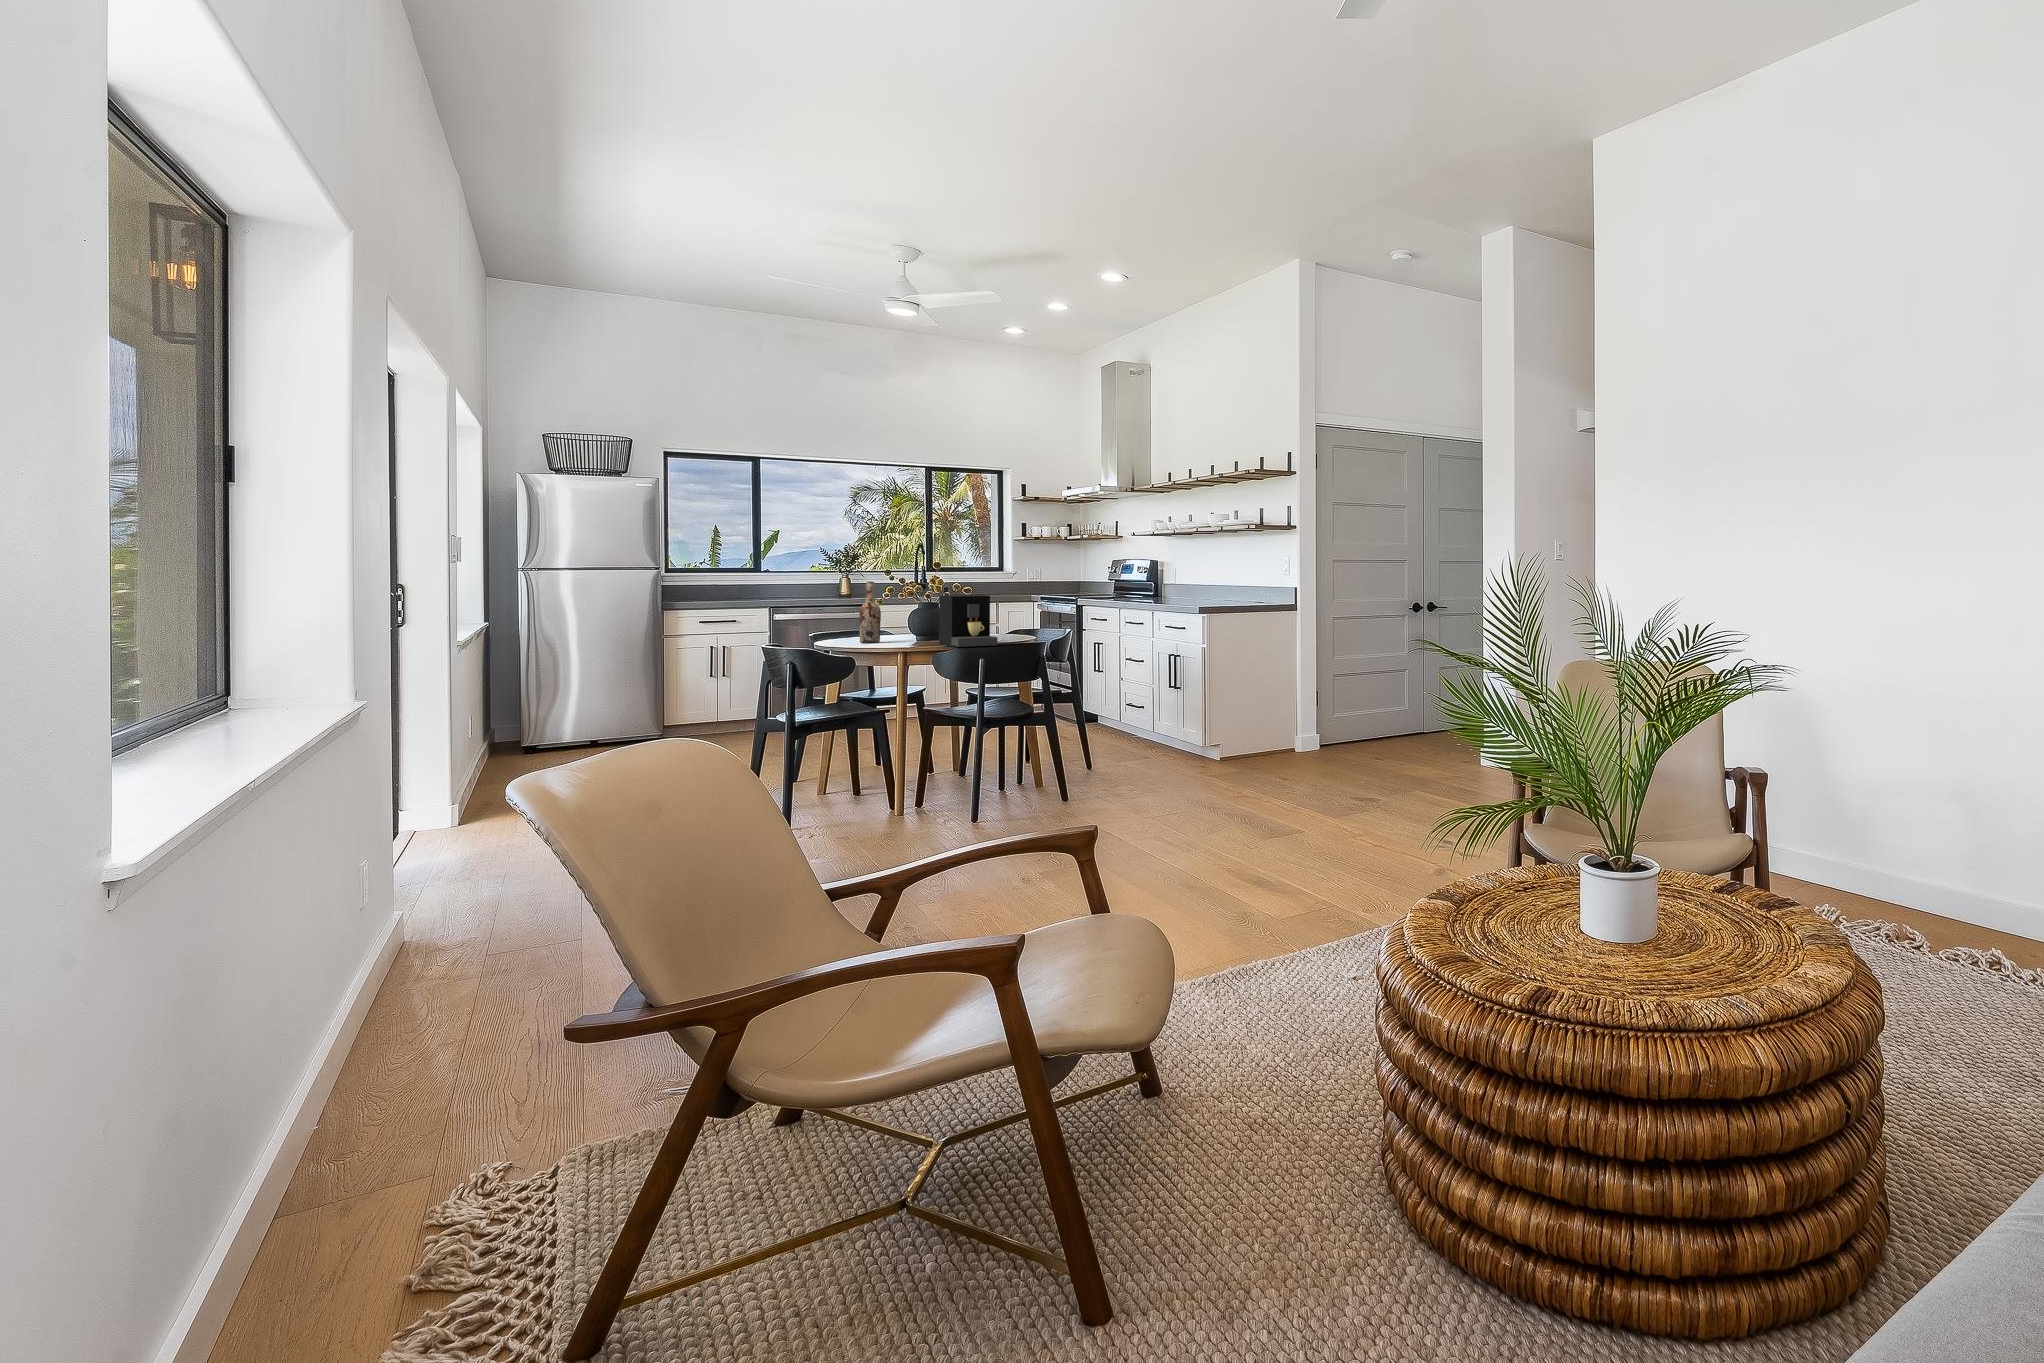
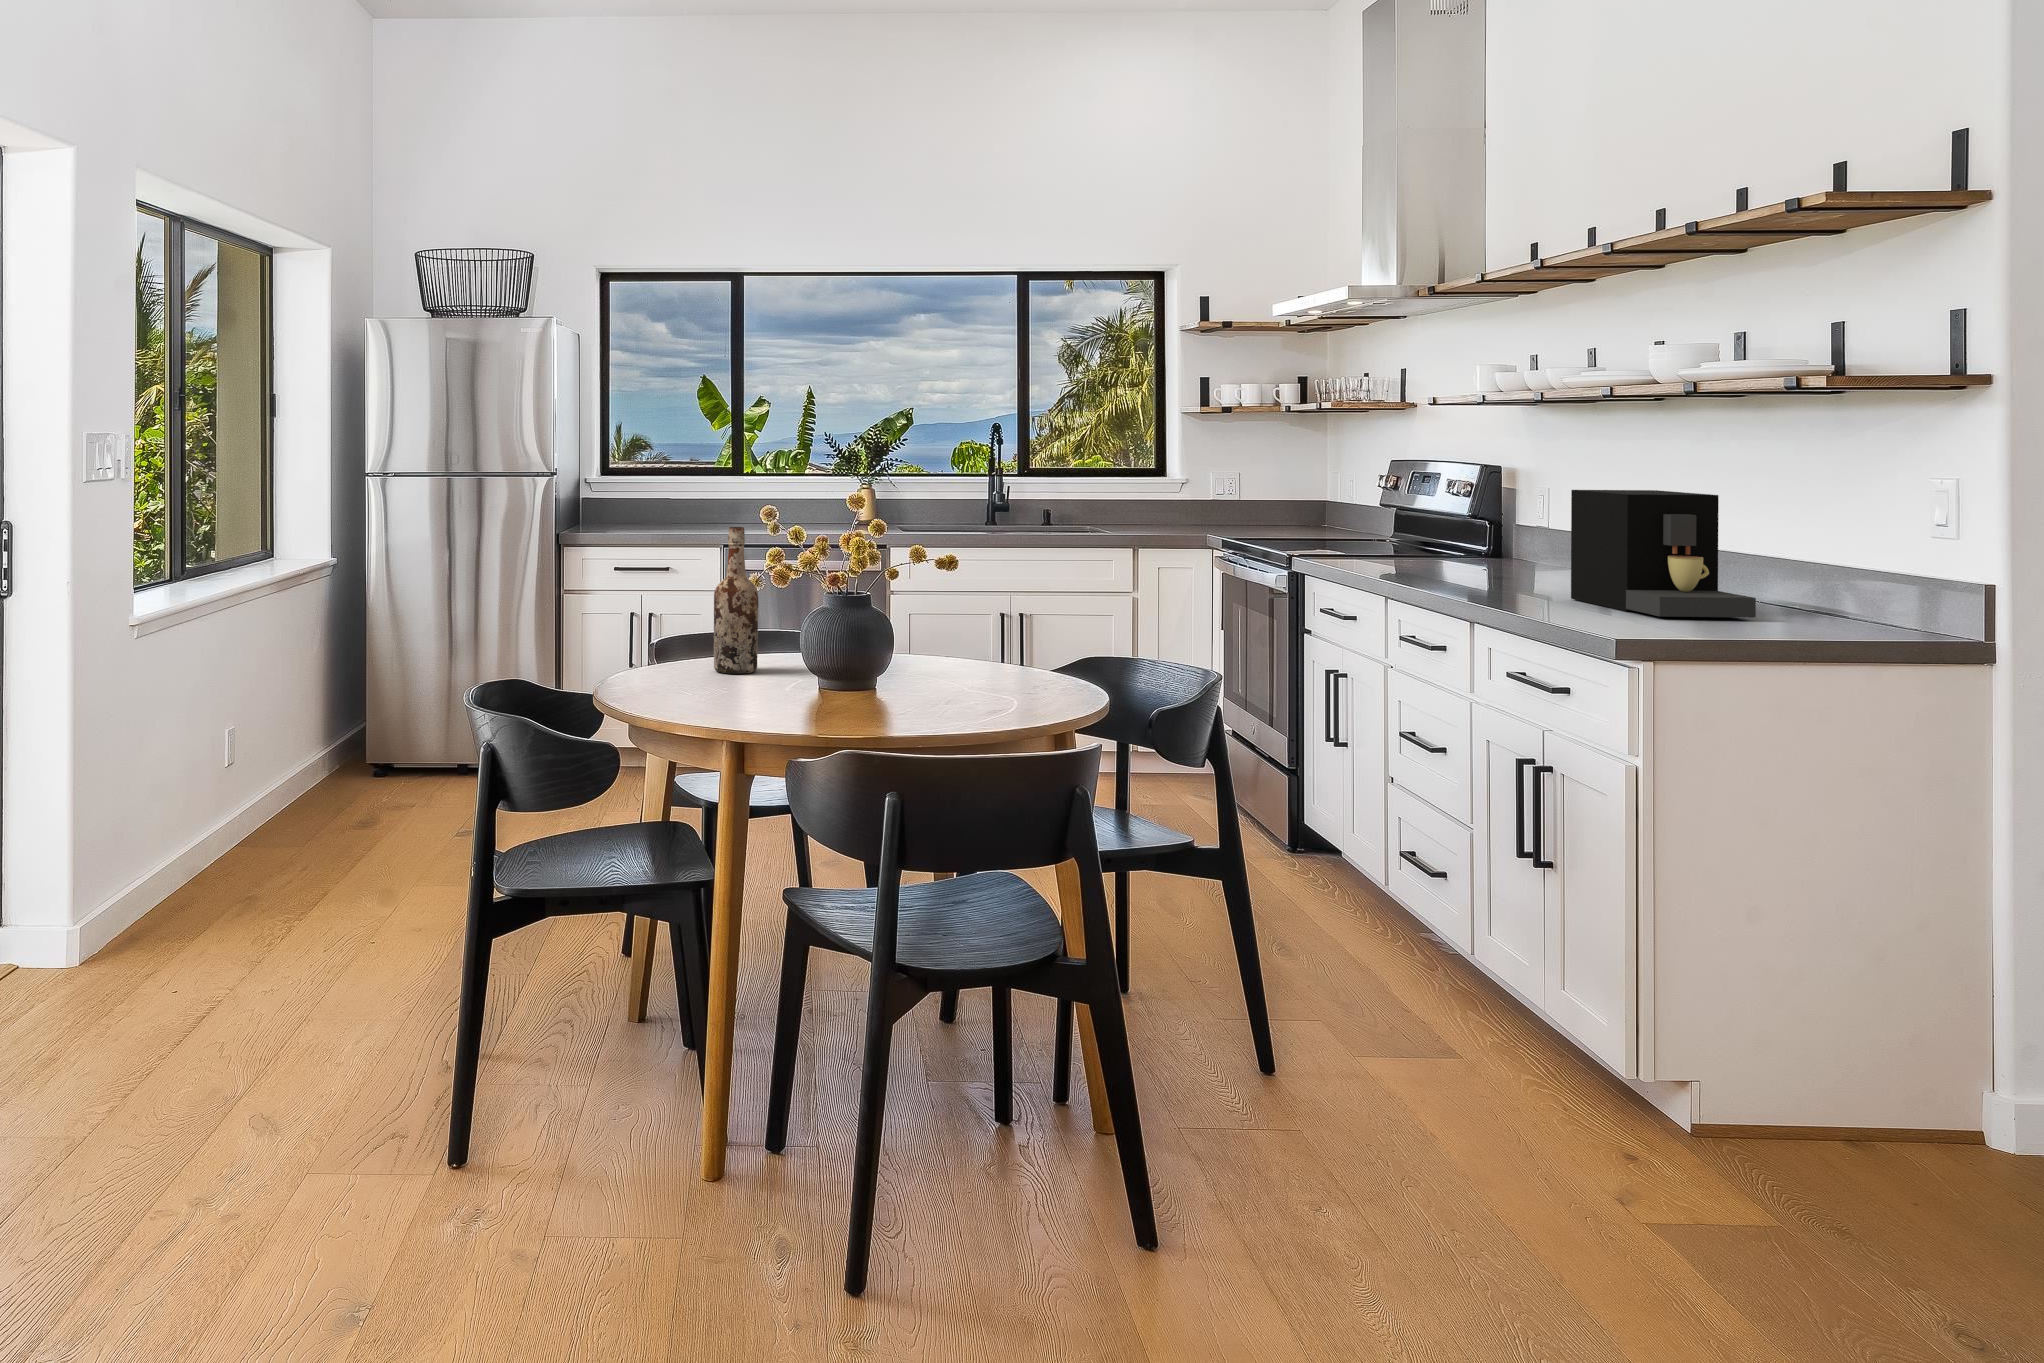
coffee maker: present [939,595,998,647] -> present [1571,490,1756,618]

